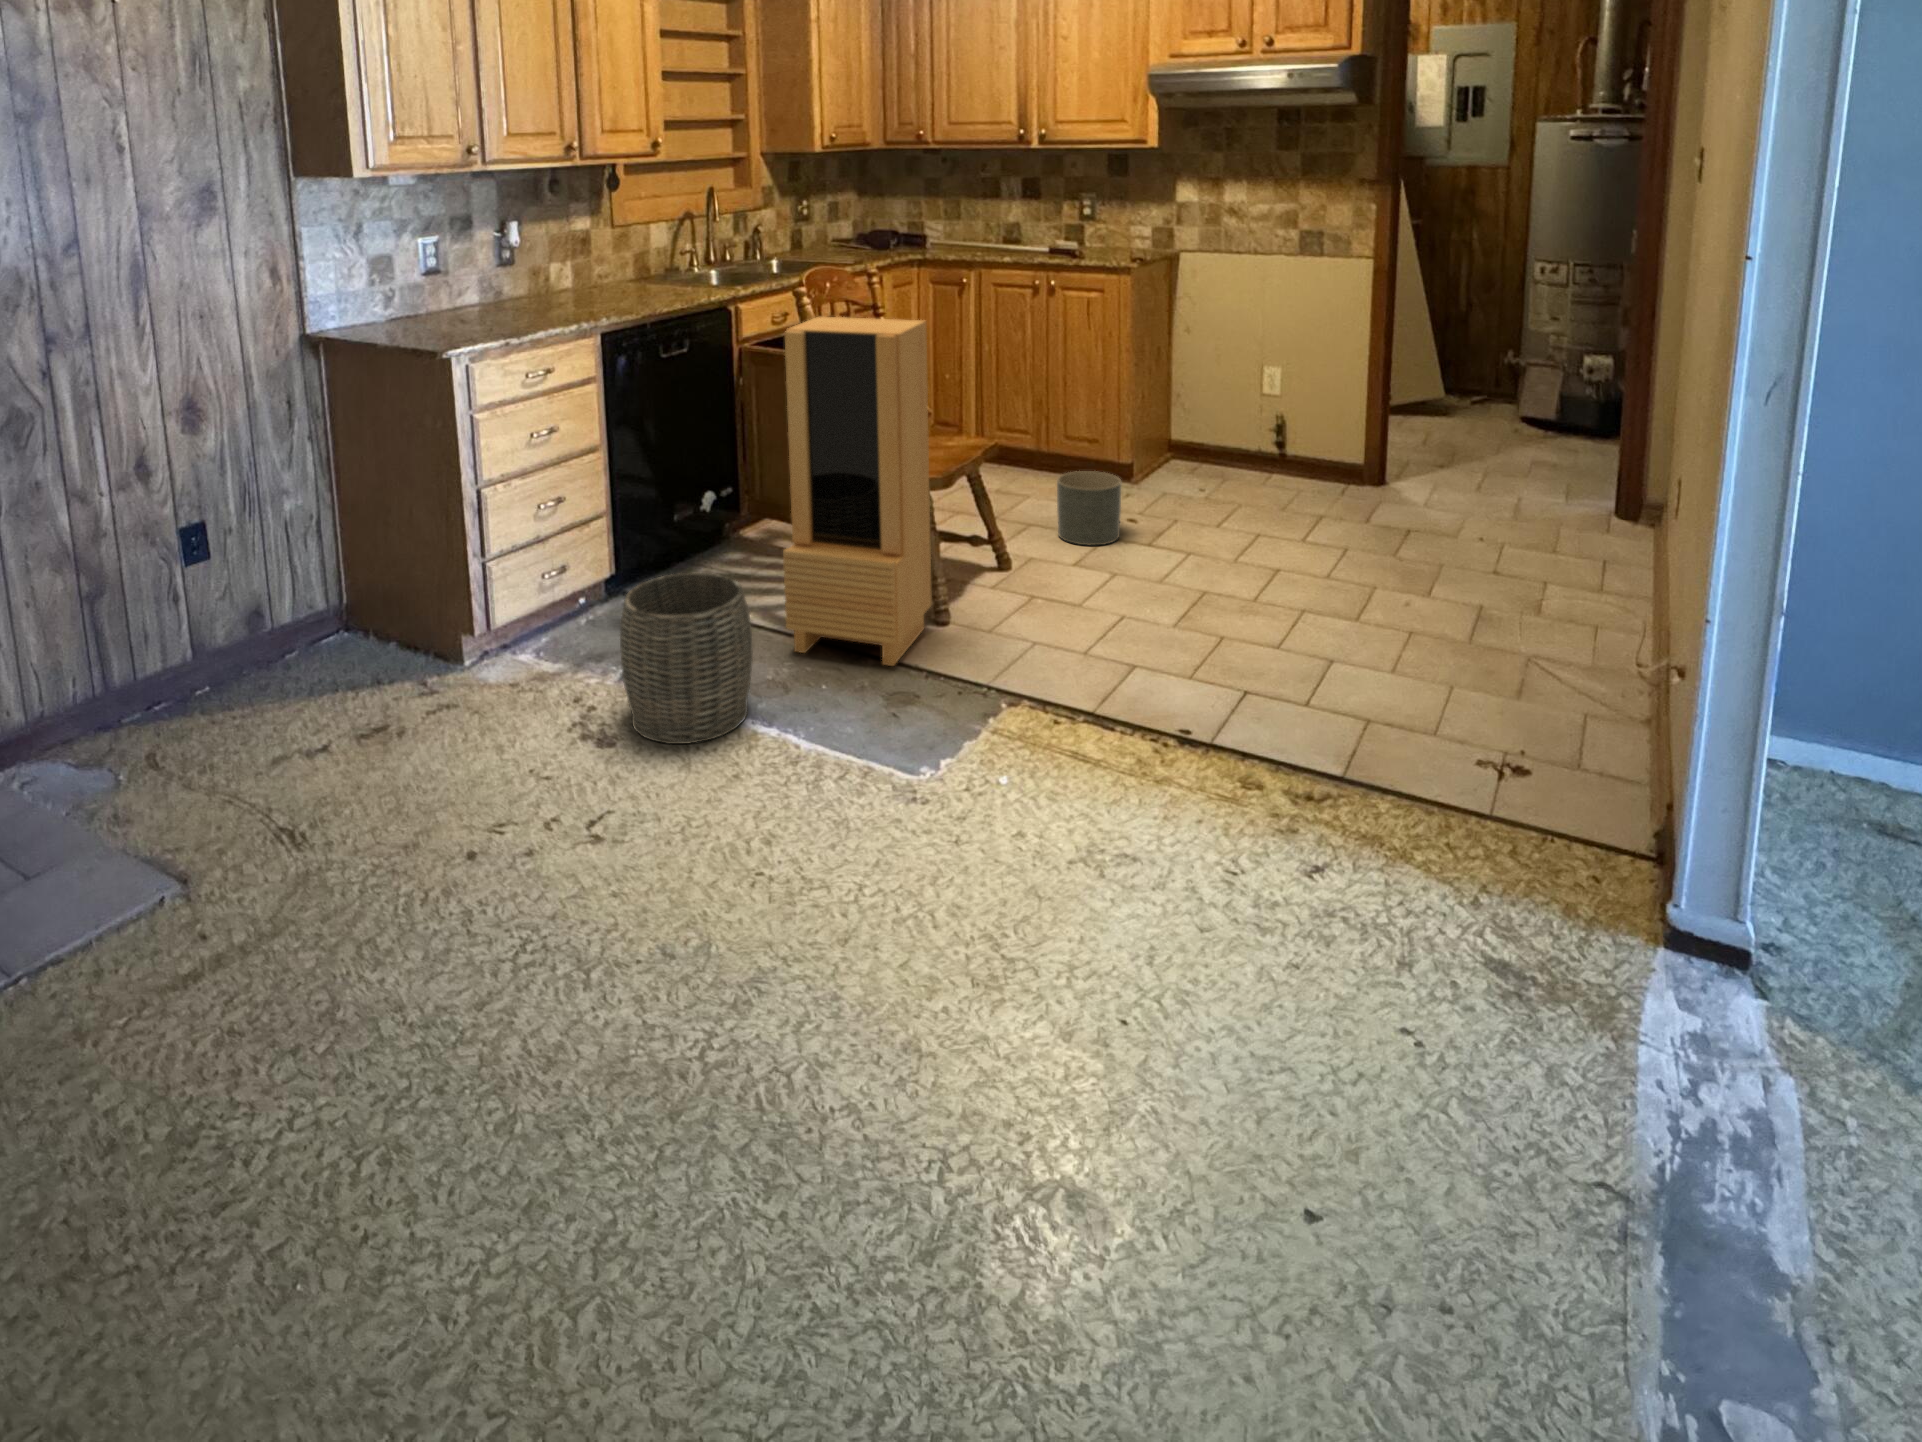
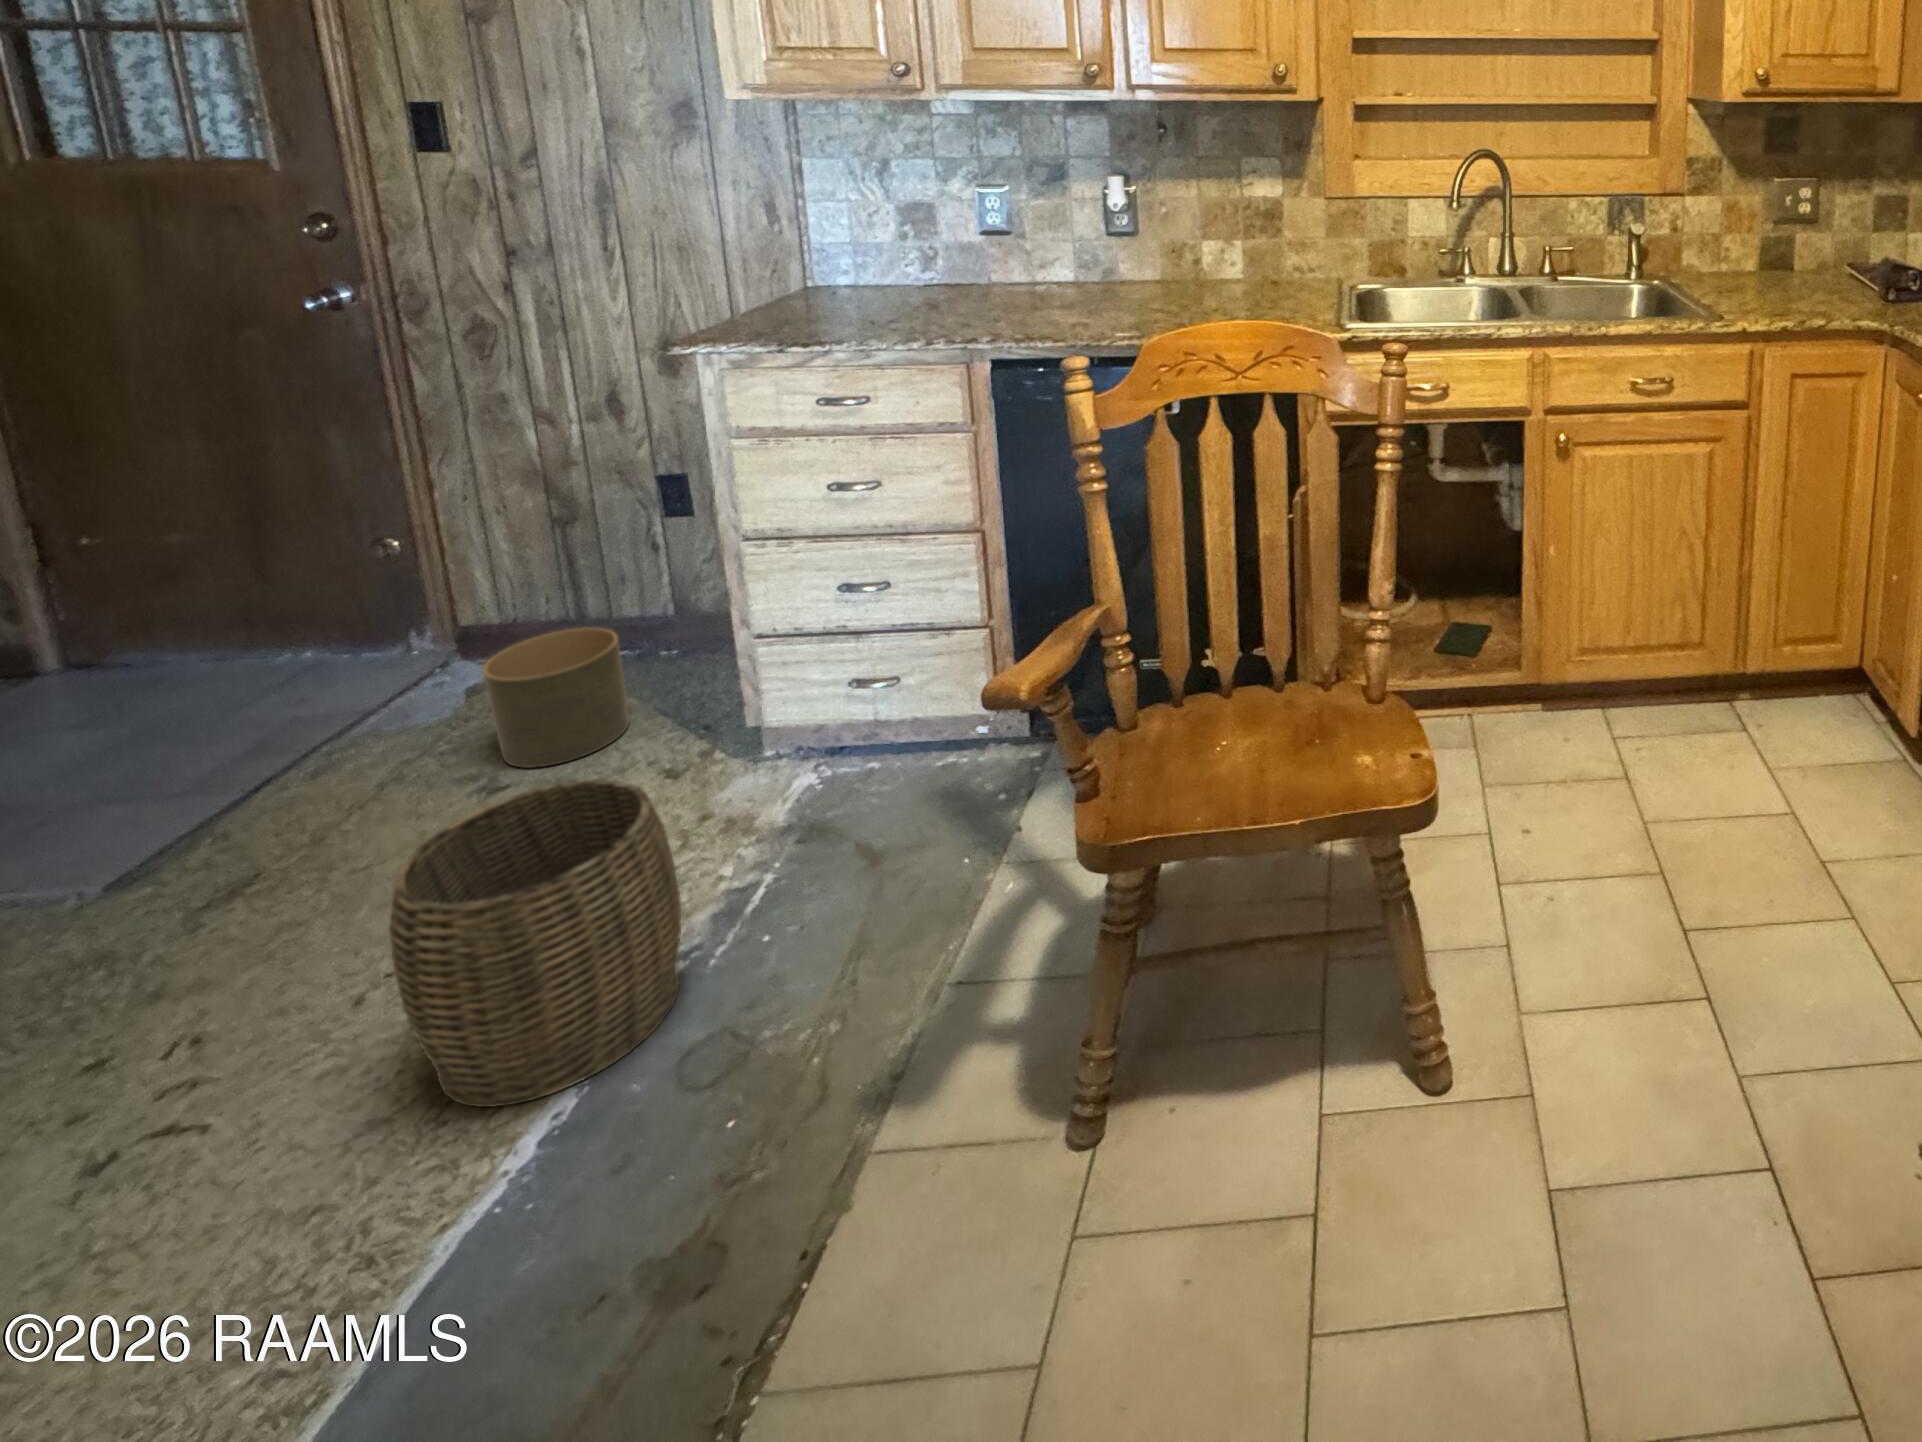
storage cabinet: present [783,317,932,666] -> none [735,428,1042,1182]
planter: present [1057,471,1121,545] -> present [482,627,629,768]

